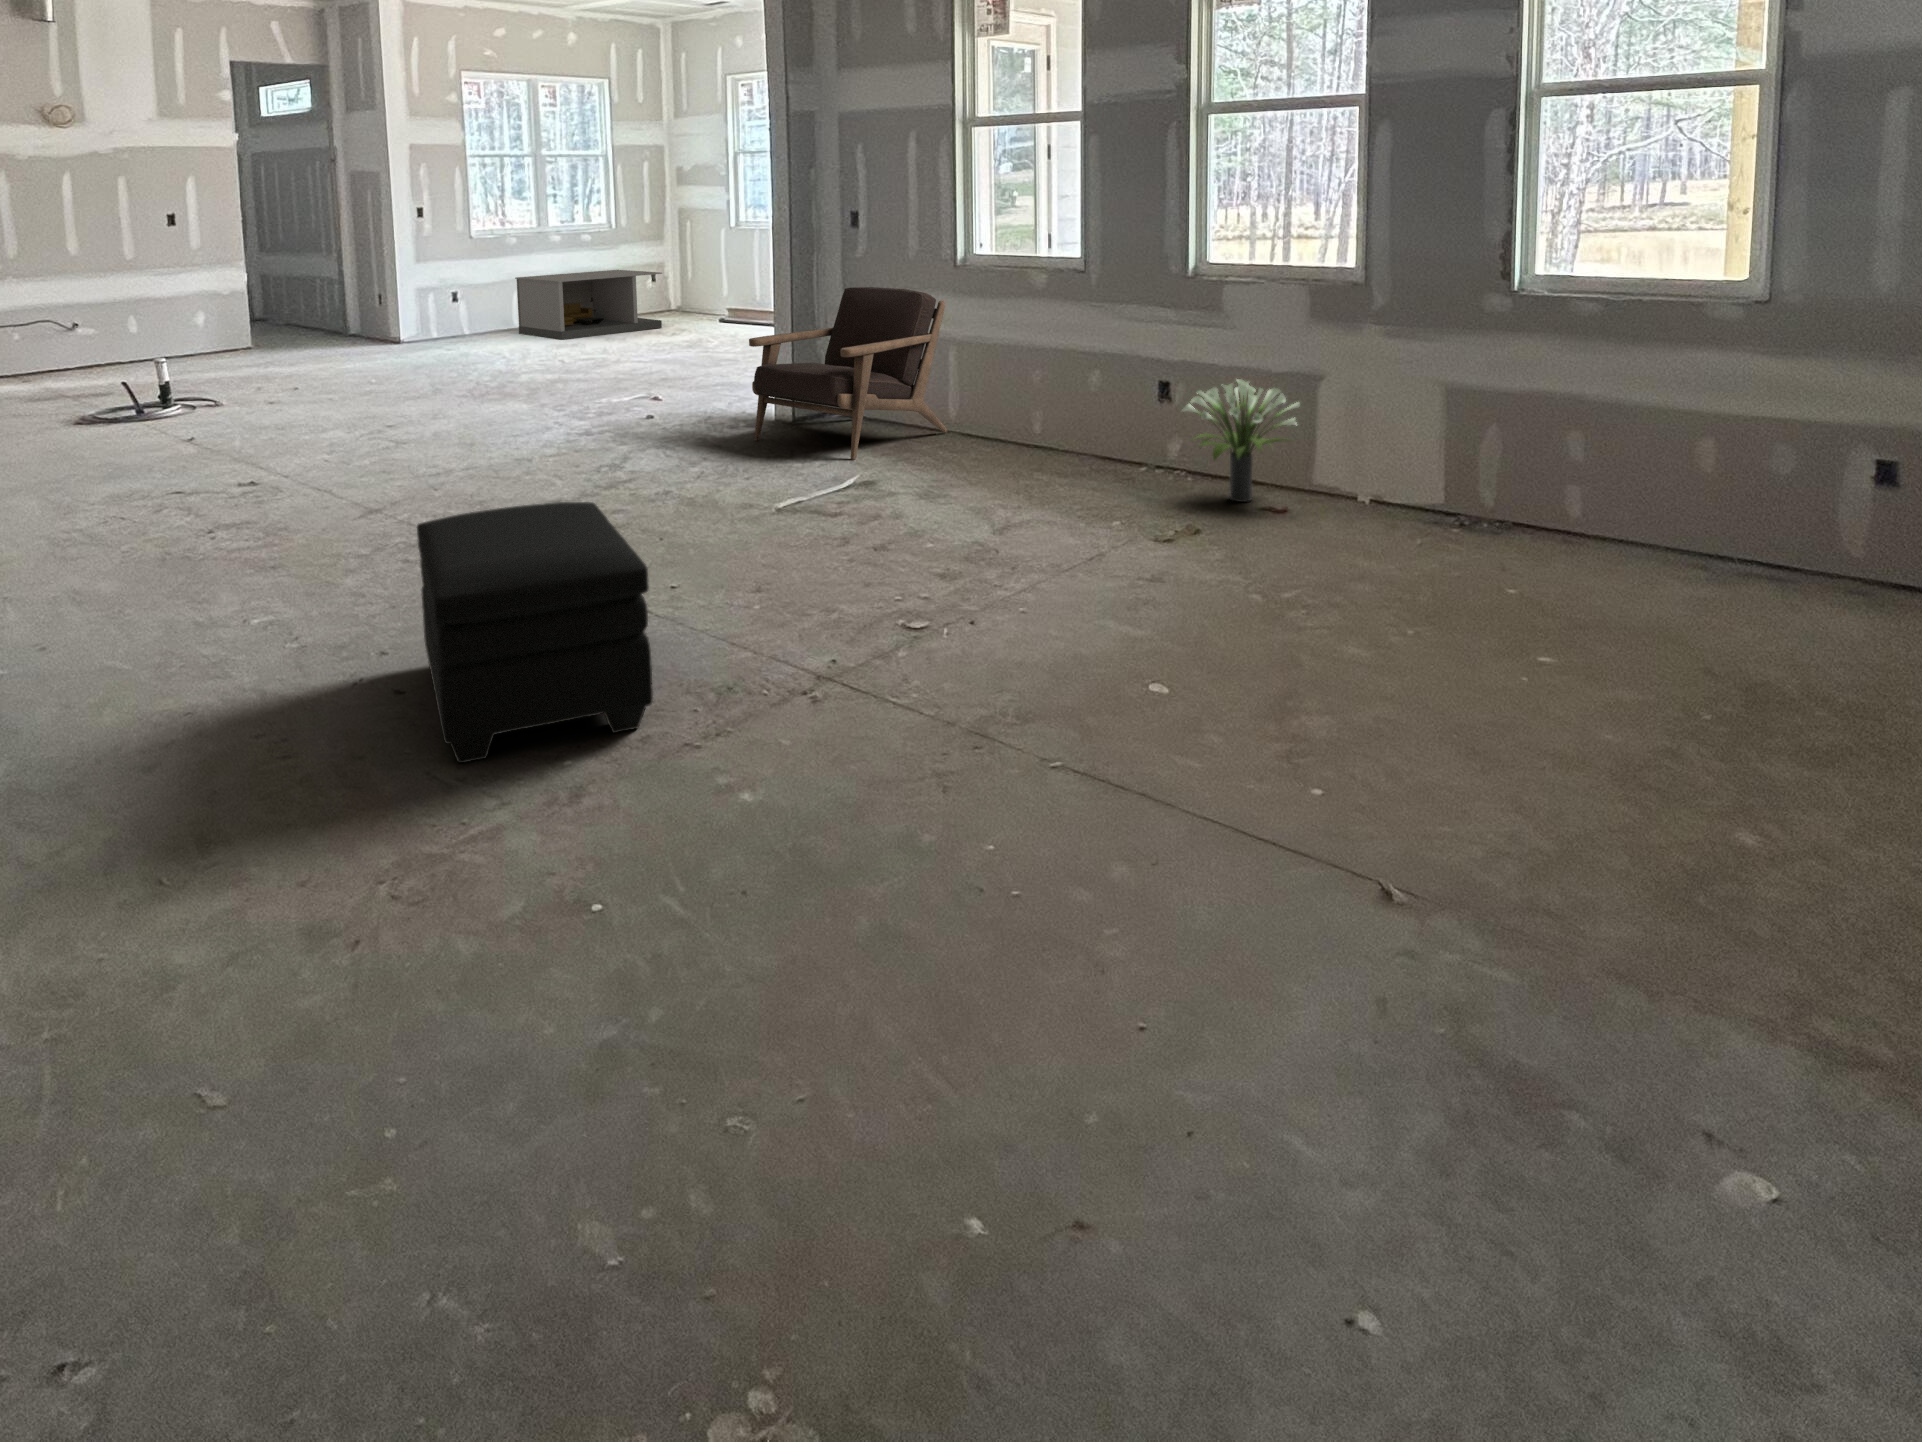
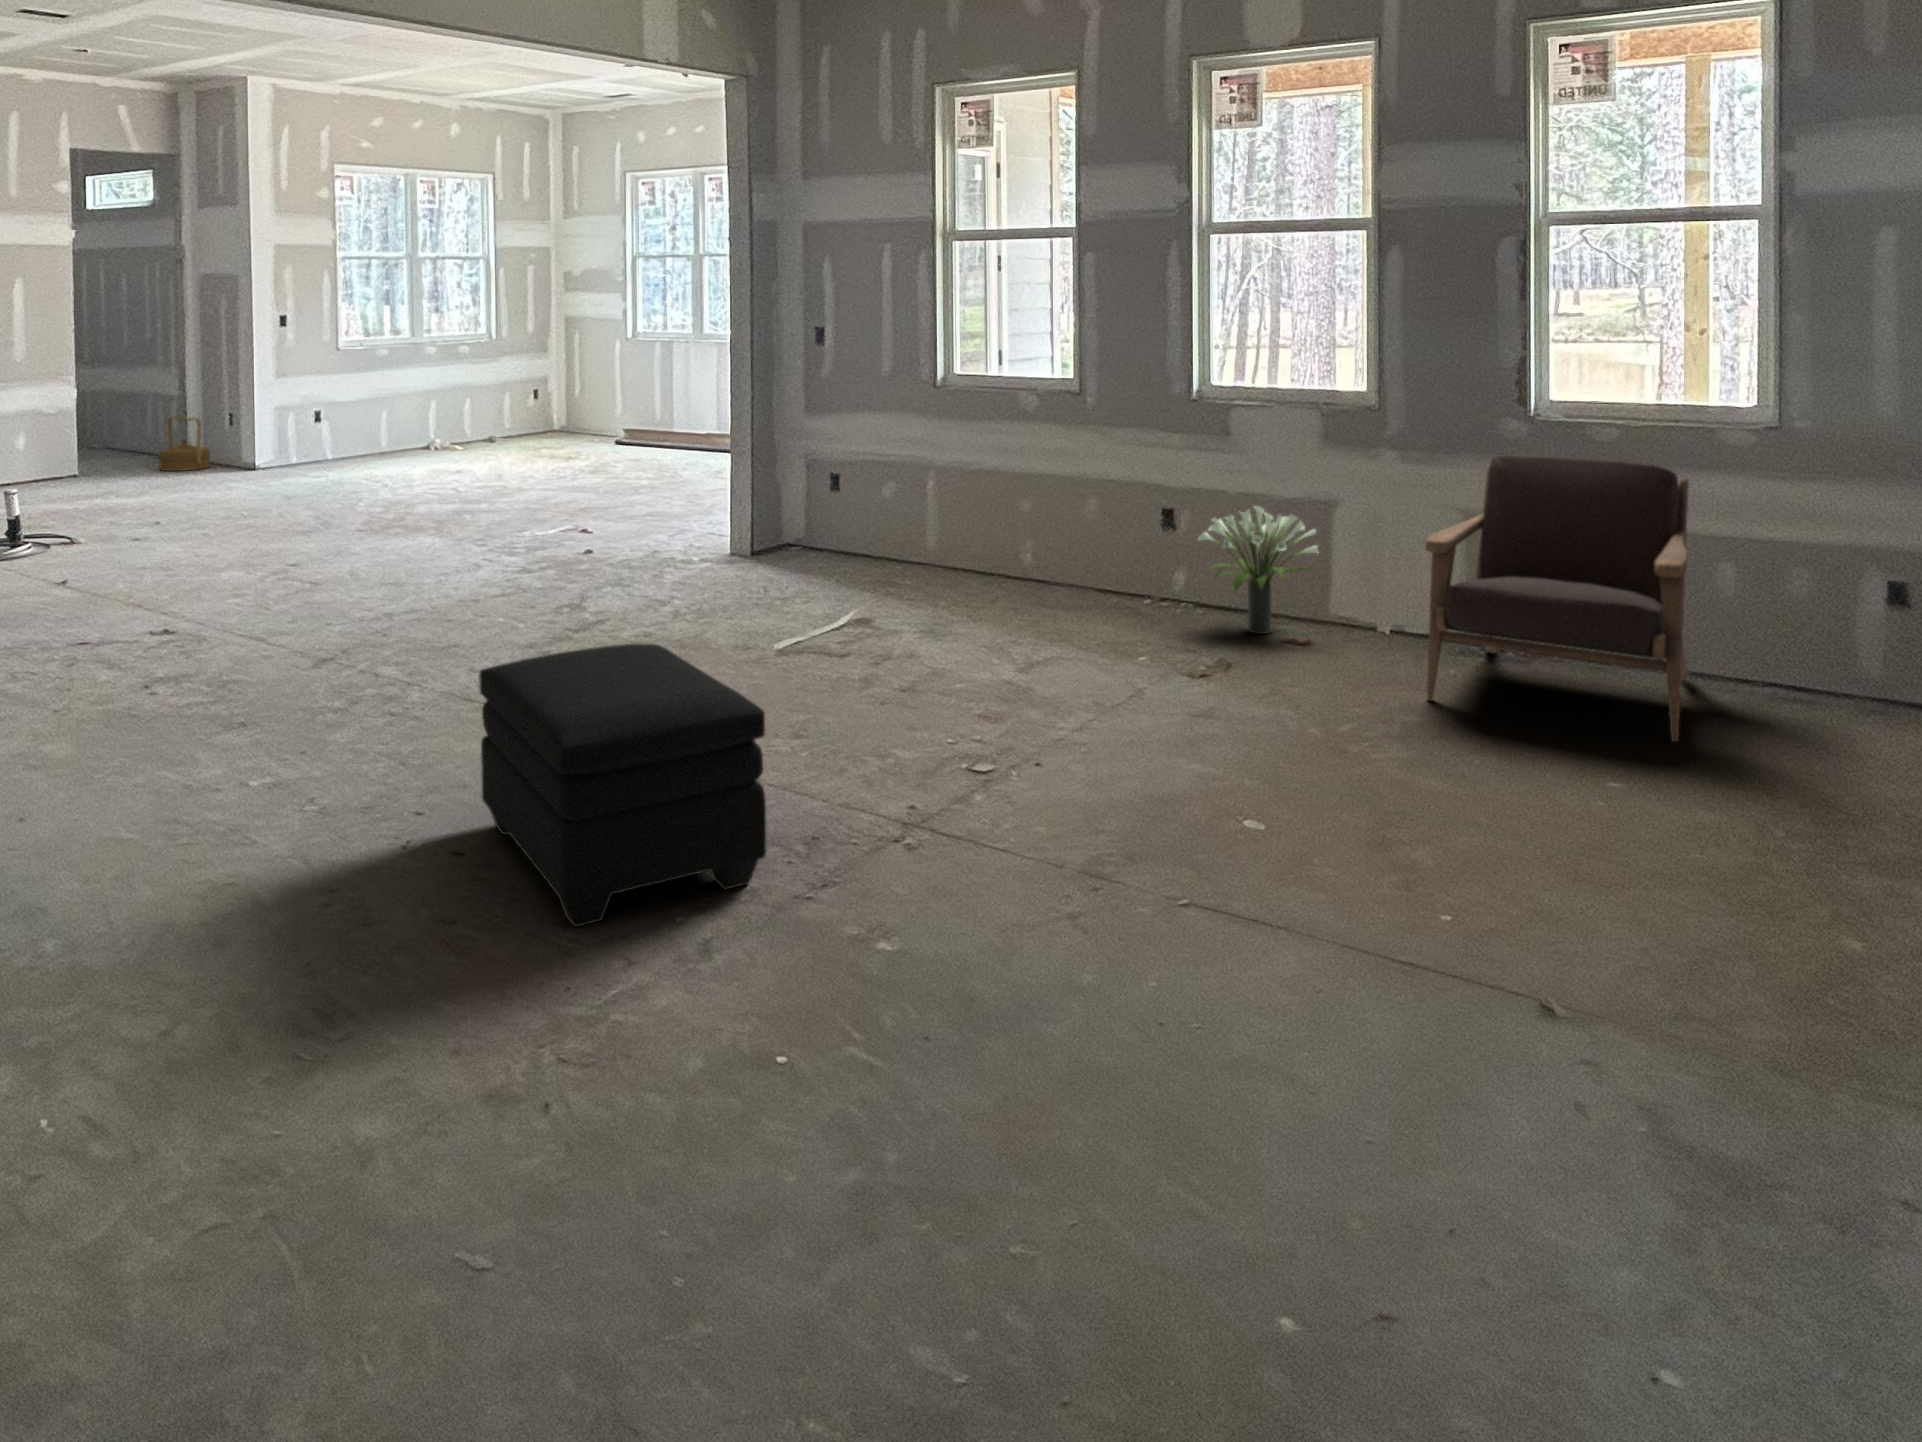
coffee table: present [515,270,662,340] -> none [386,385,552,464]
armchair: present [749,287,947,460] -> present [1425,455,1689,742]
woven basket: none [319,297,364,345] -> present [159,417,210,471]

